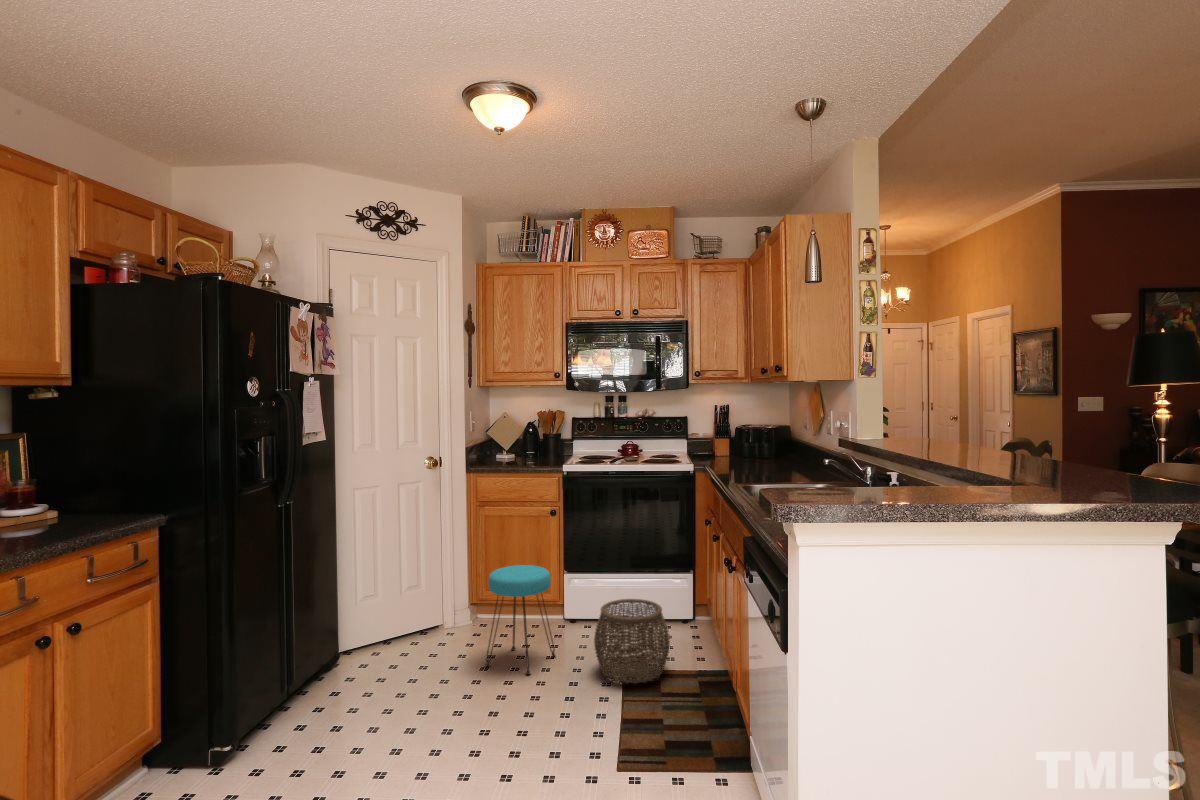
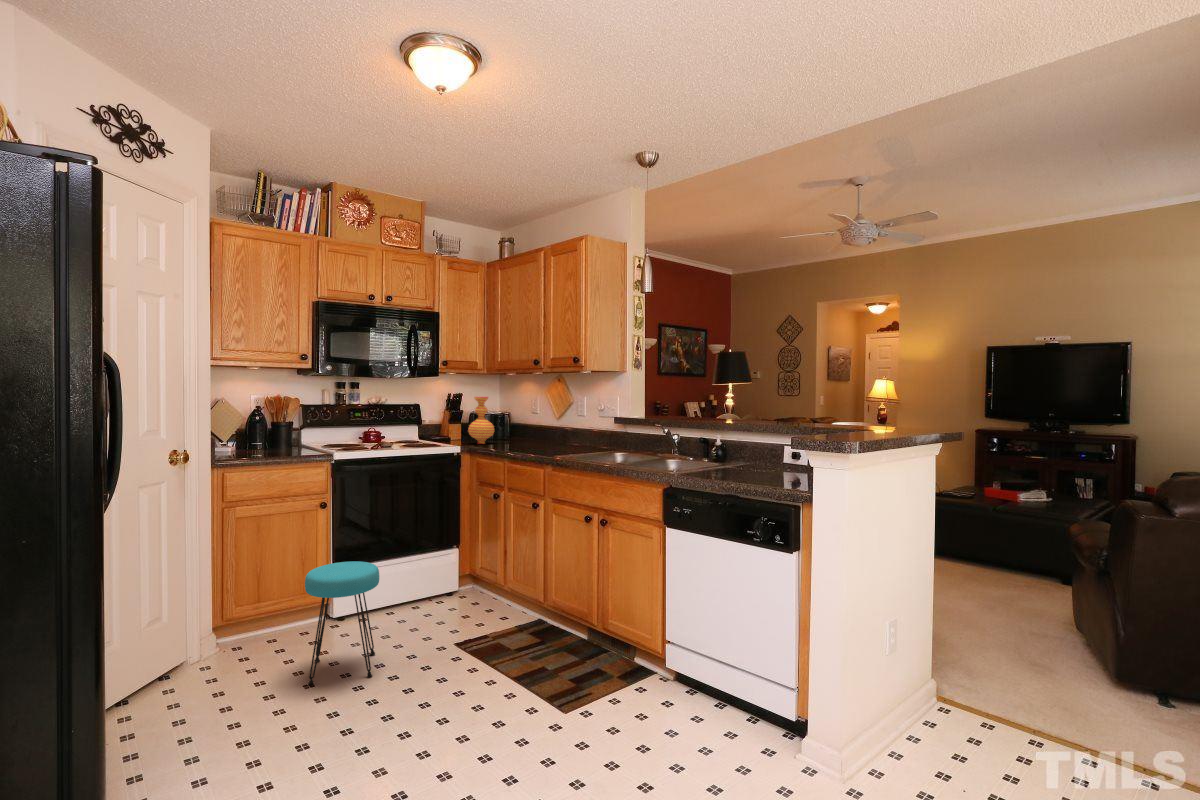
vase: none [711,410,740,462] -> present [468,397,494,444]
woven basket: present [594,599,670,684] -> none [429,574,504,655]

